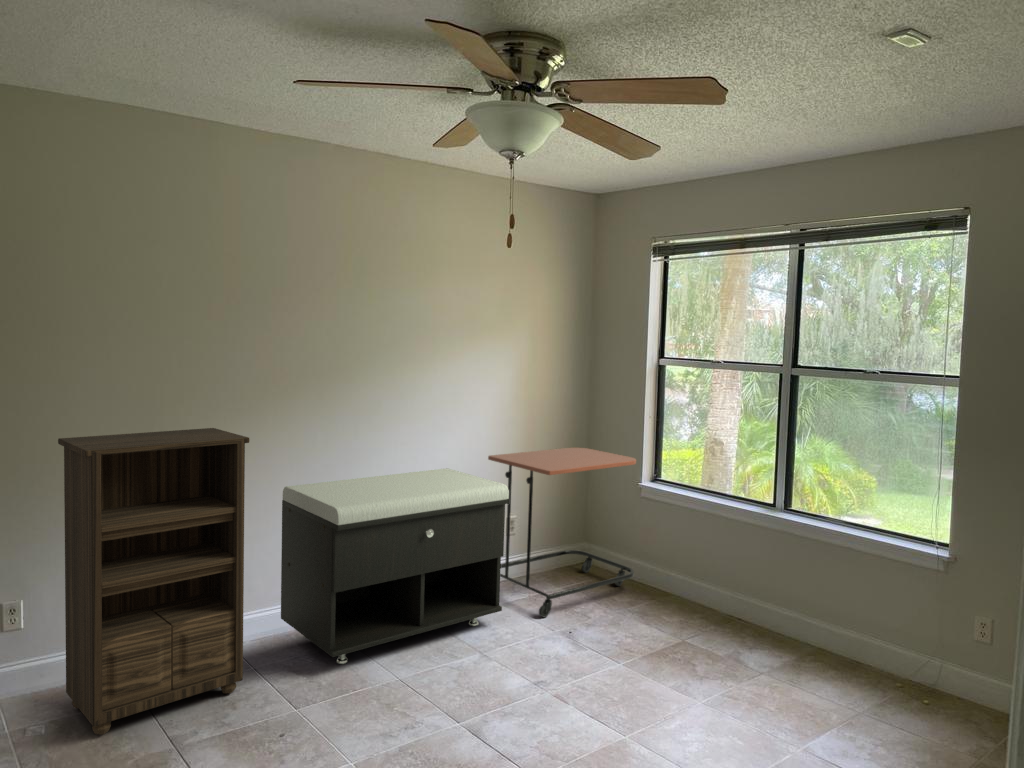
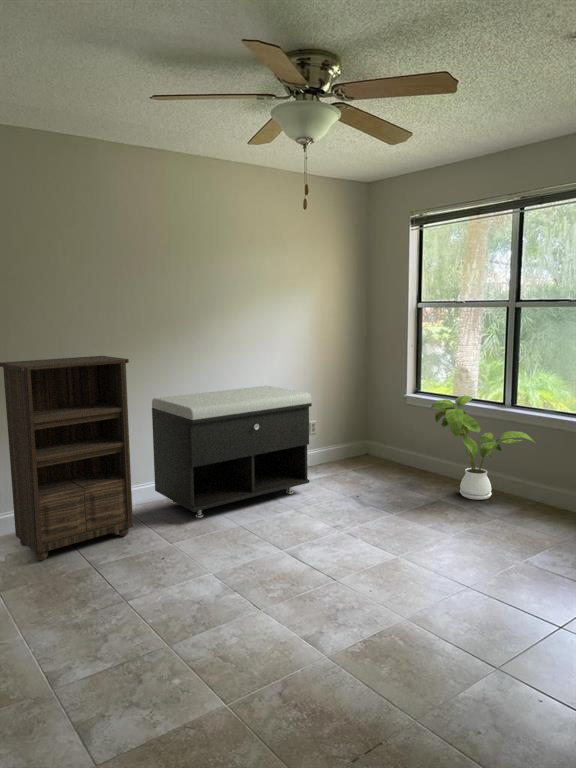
side table: present [488,448,636,617] -> none [292,371,404,488]
house plant: none [672,497,818,643] -> present [430,395,534,500]

